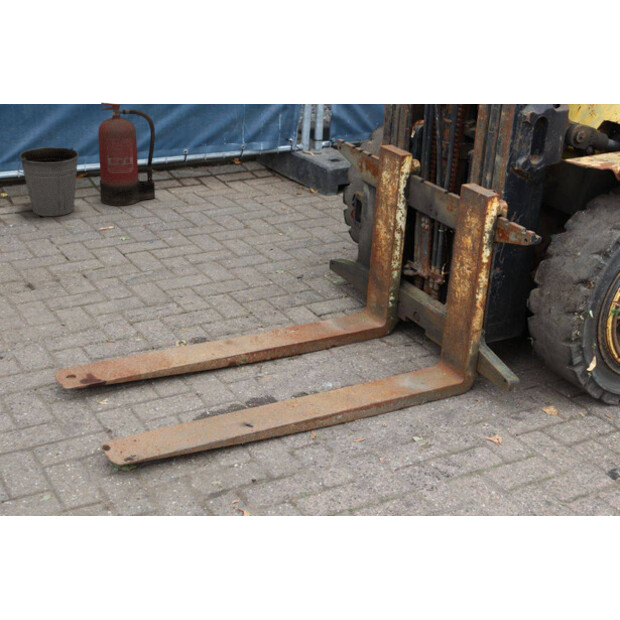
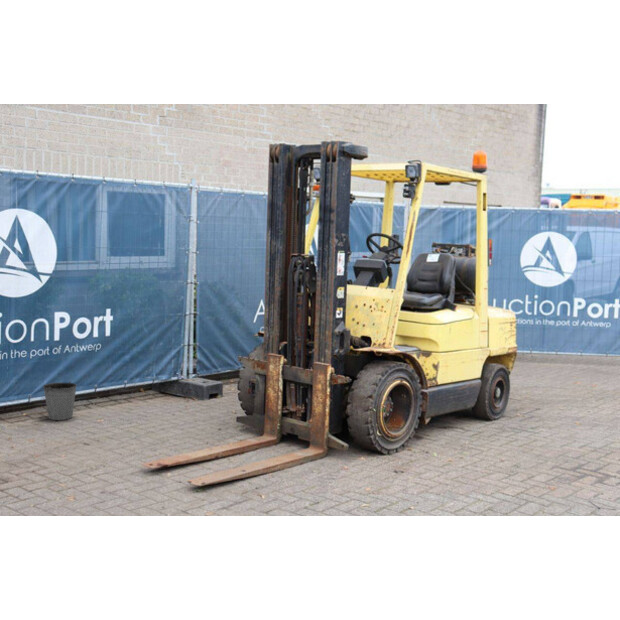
fire extinguisher: present [98,103,155,206] -> none [83,356,113,413]

